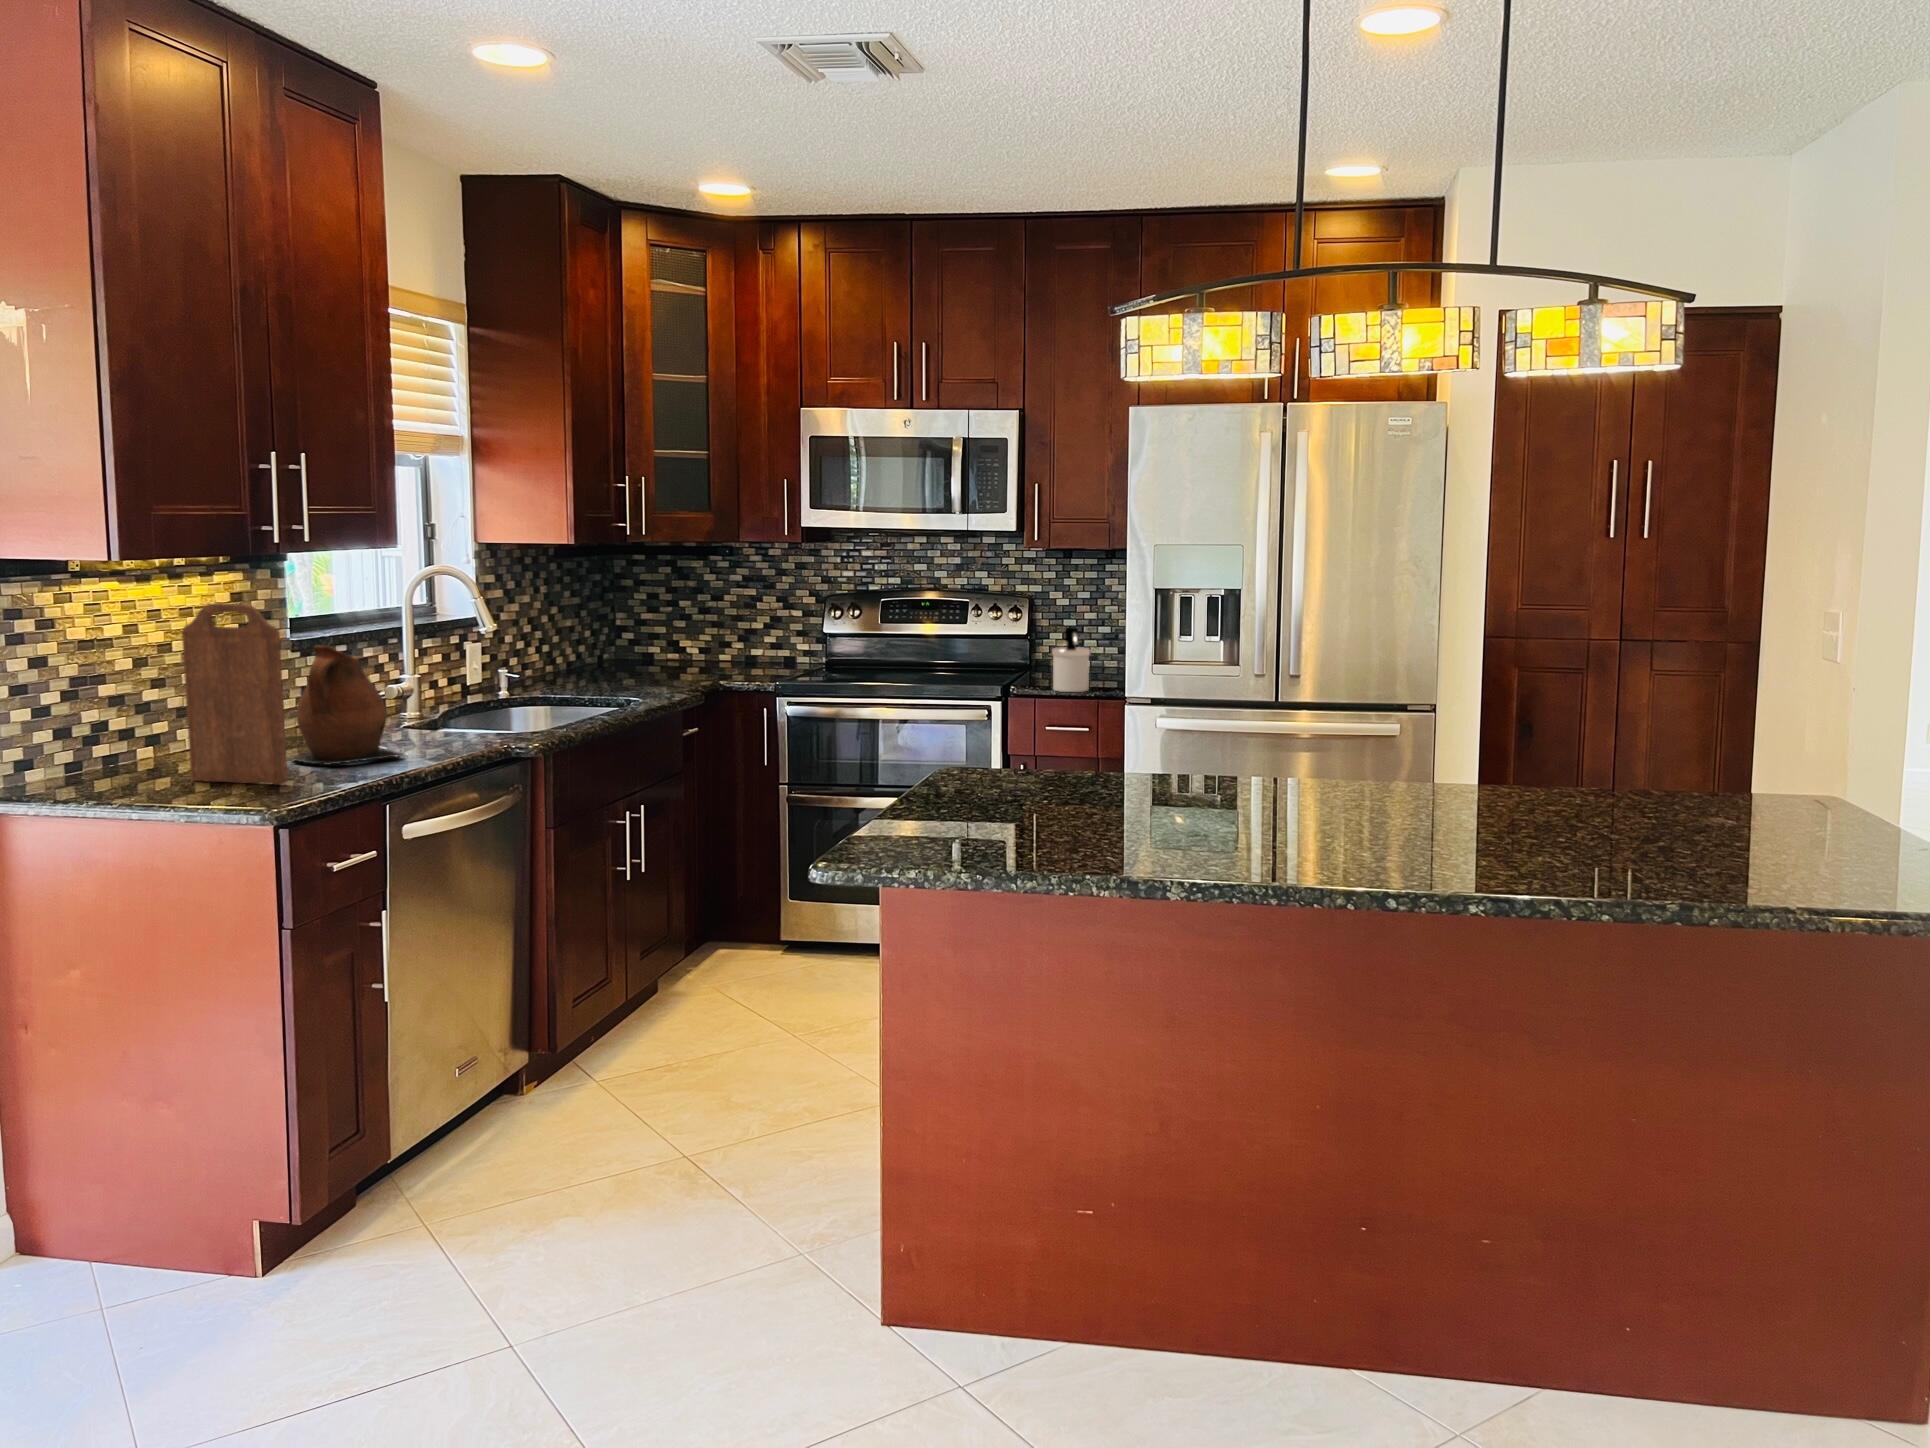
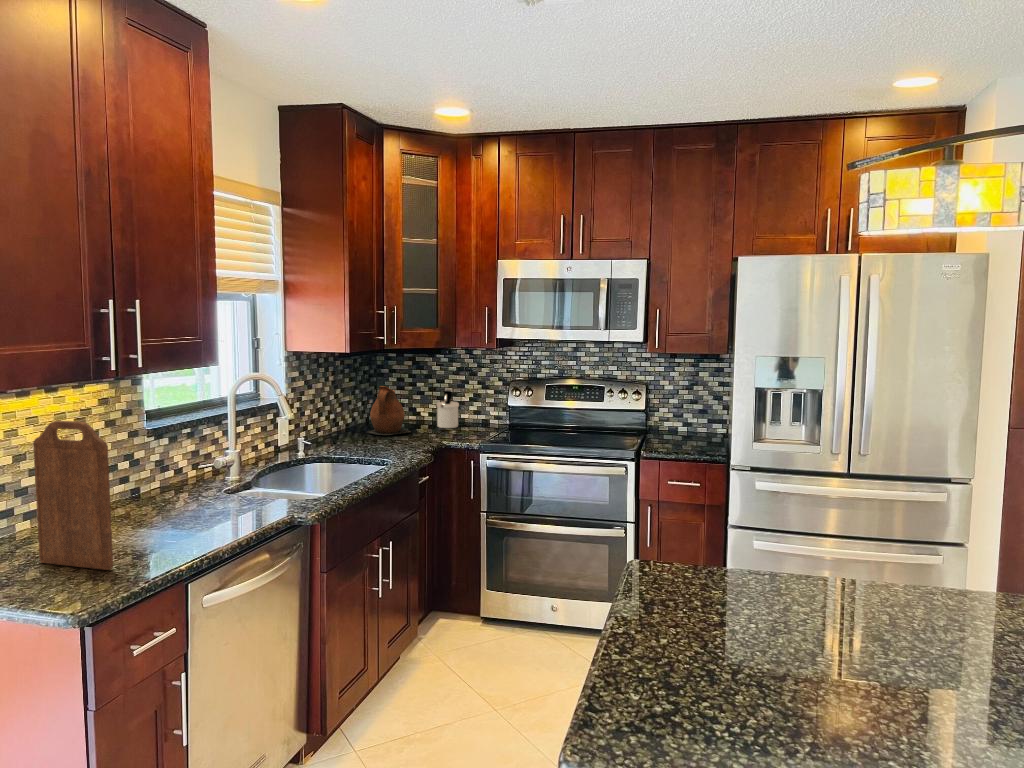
soap dispenser: present [1052,627,1090,692] -> present [437,390,459,428]
ceramic pitcher: present [291,646,403,765] -> present [368,386,411,435]

